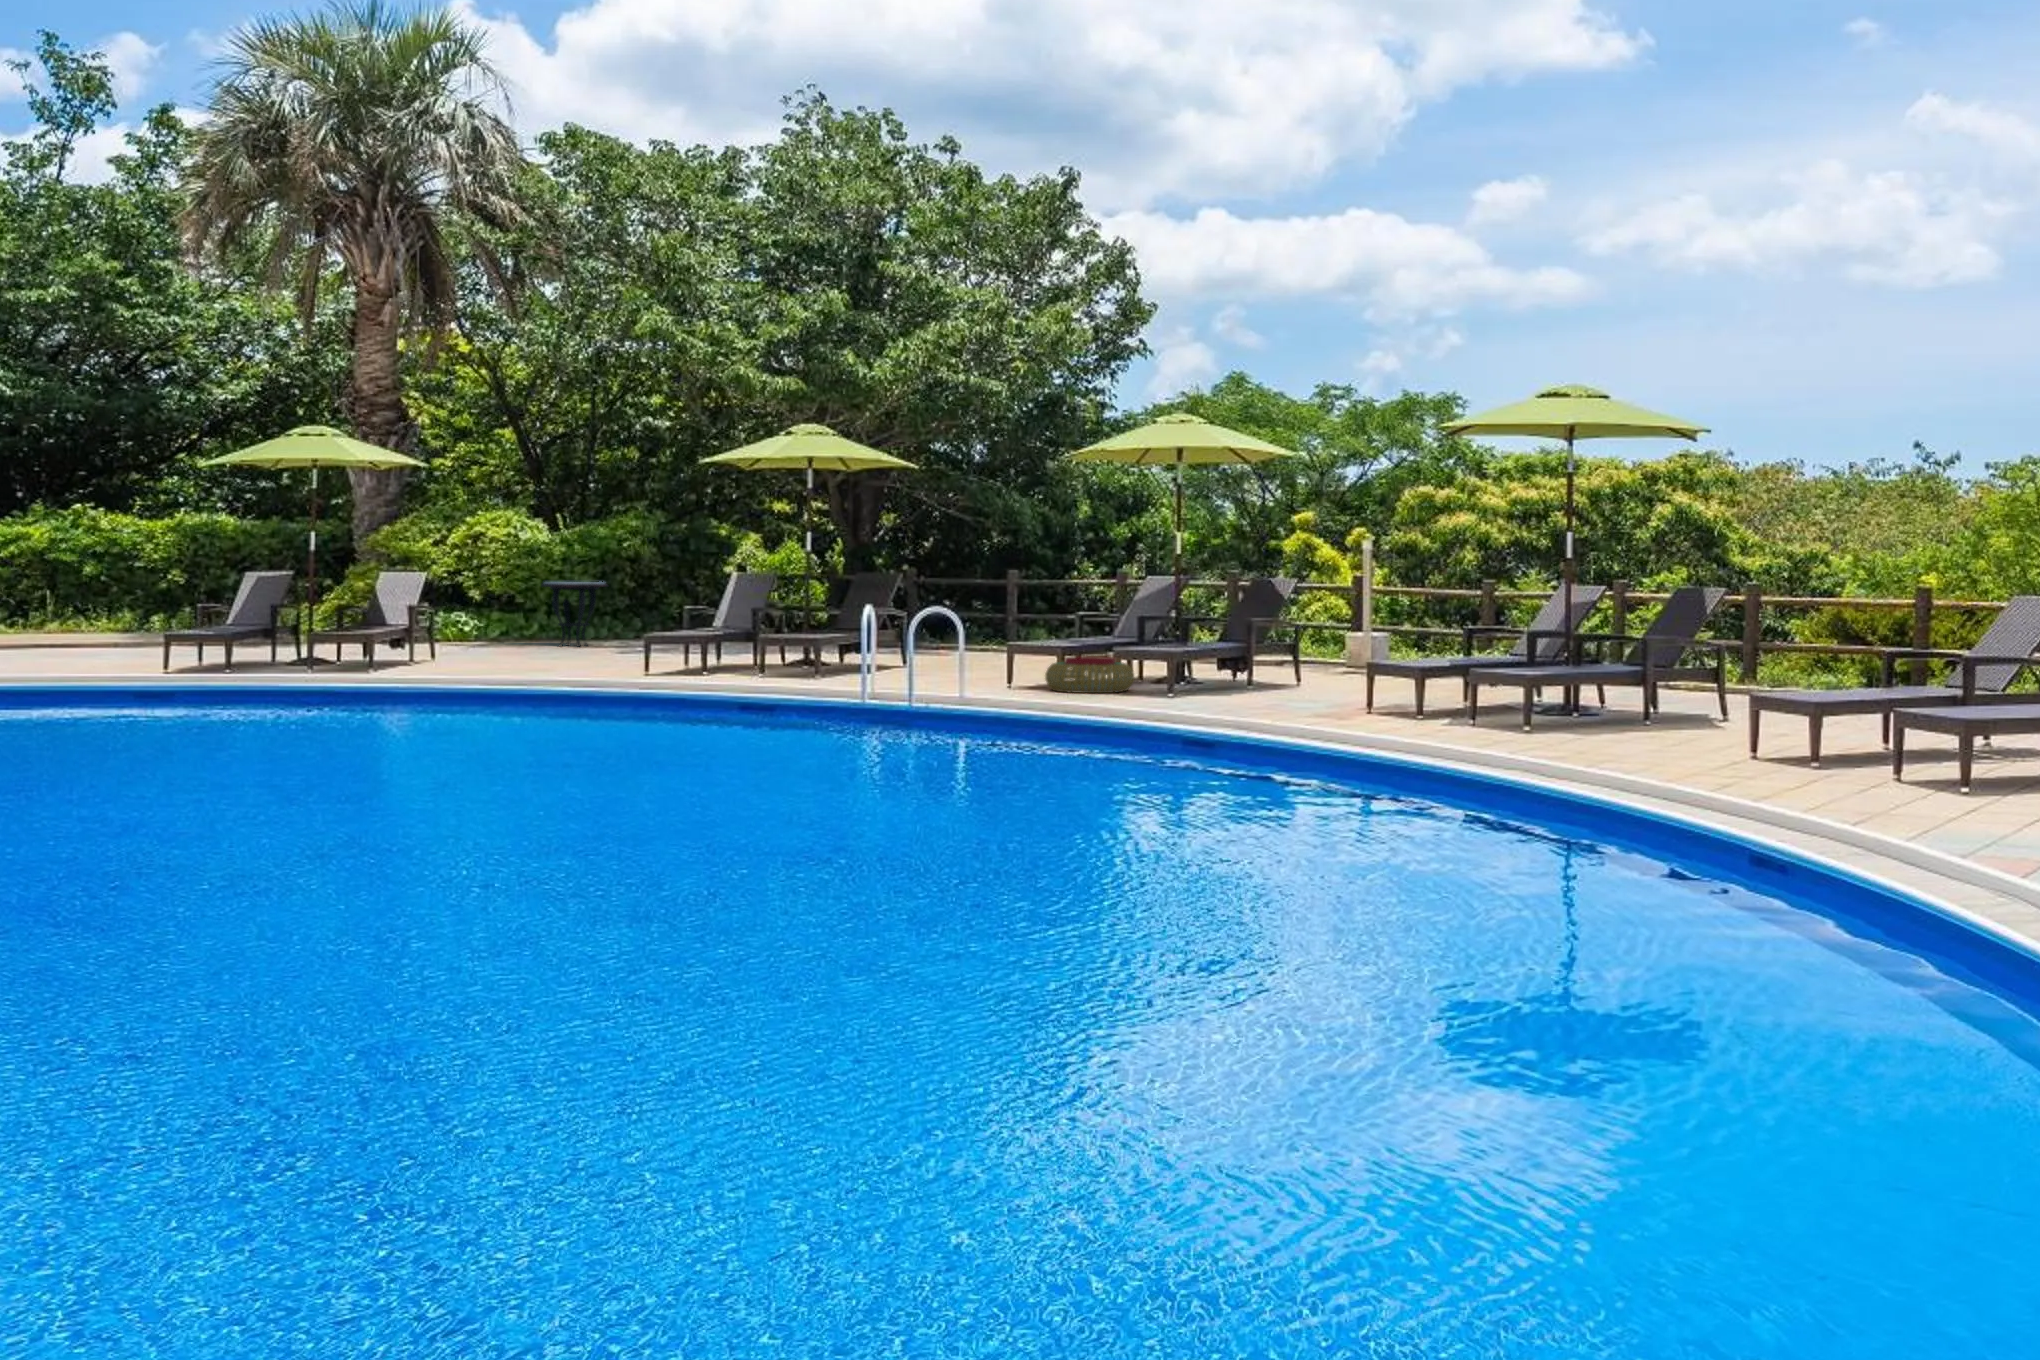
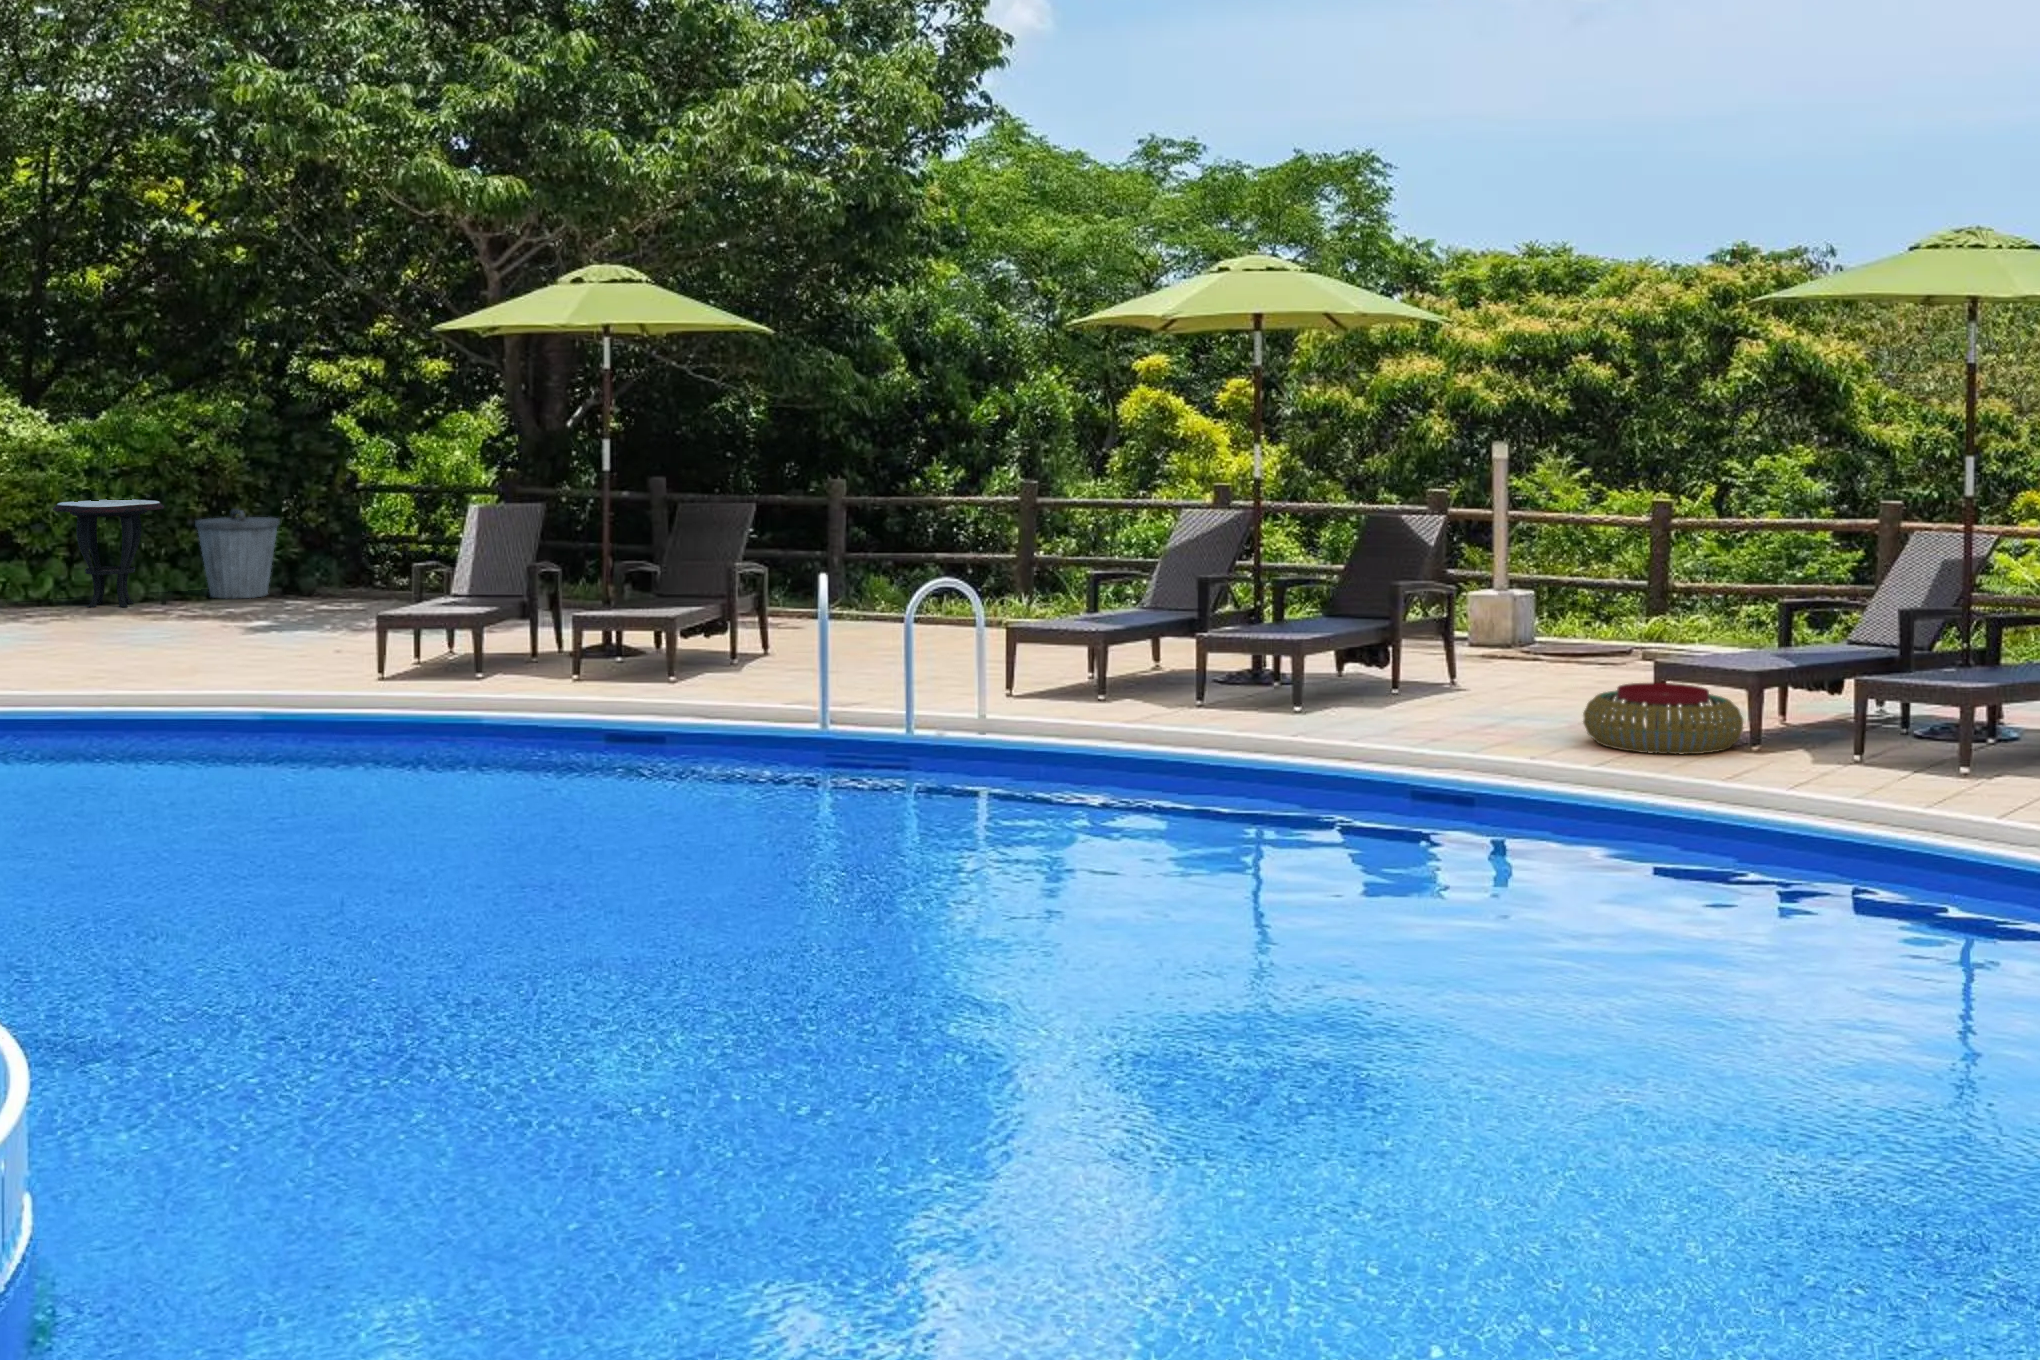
trash can: none [635,591,688,646] -> present [195,509,280,599]
pouf: present [1045,656,1134,693] -> present [1583,683,1743,754]

